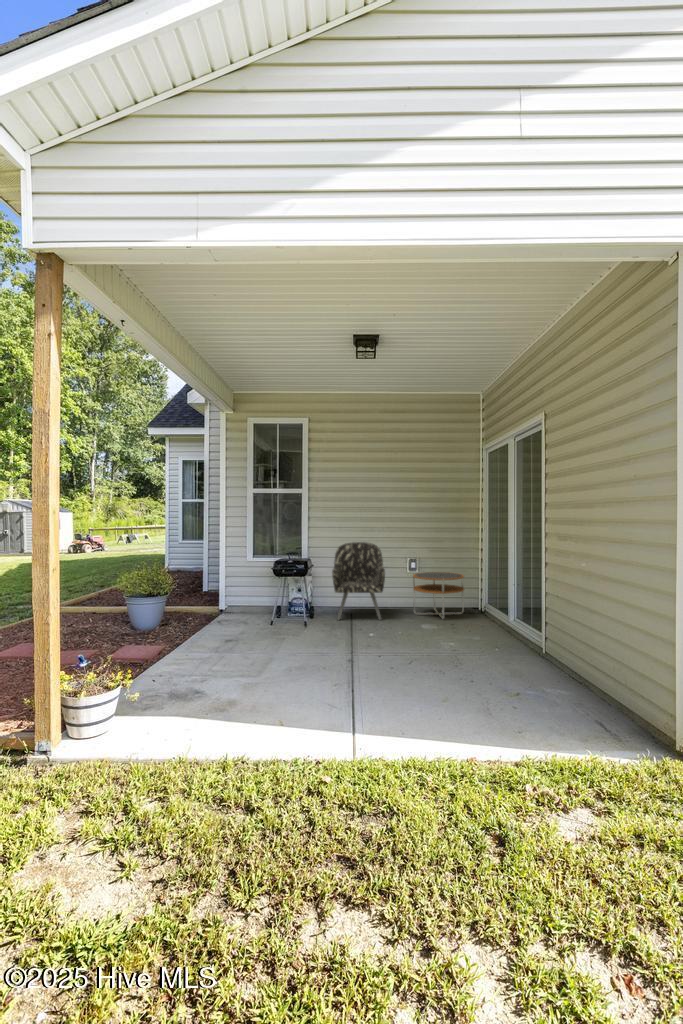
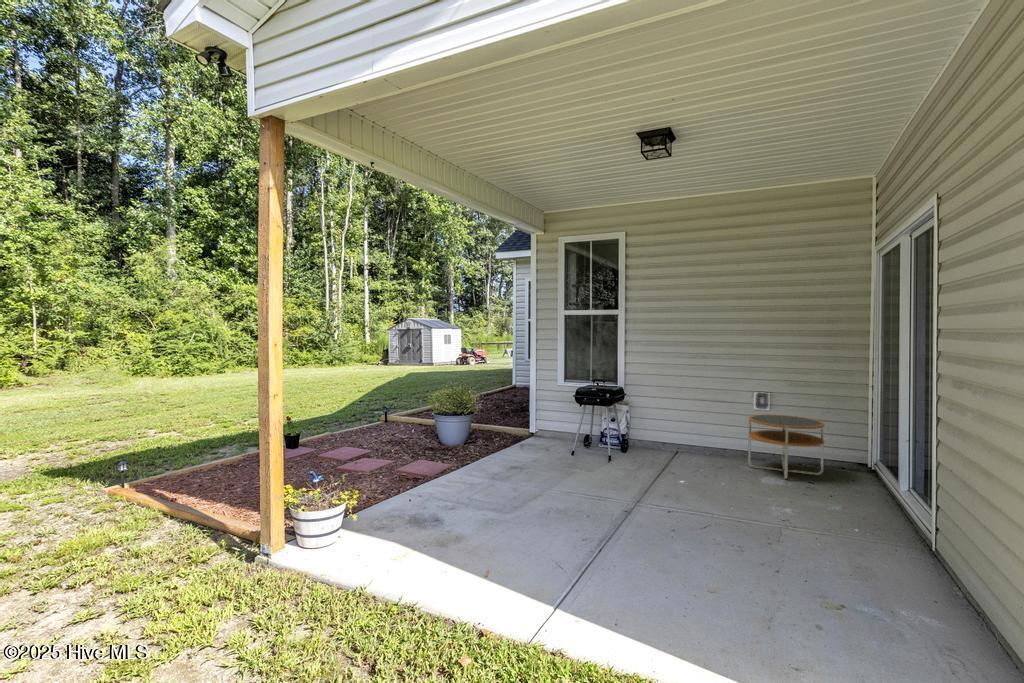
armchair: present [332,542,385,620] -> none [641,371,710,468]

